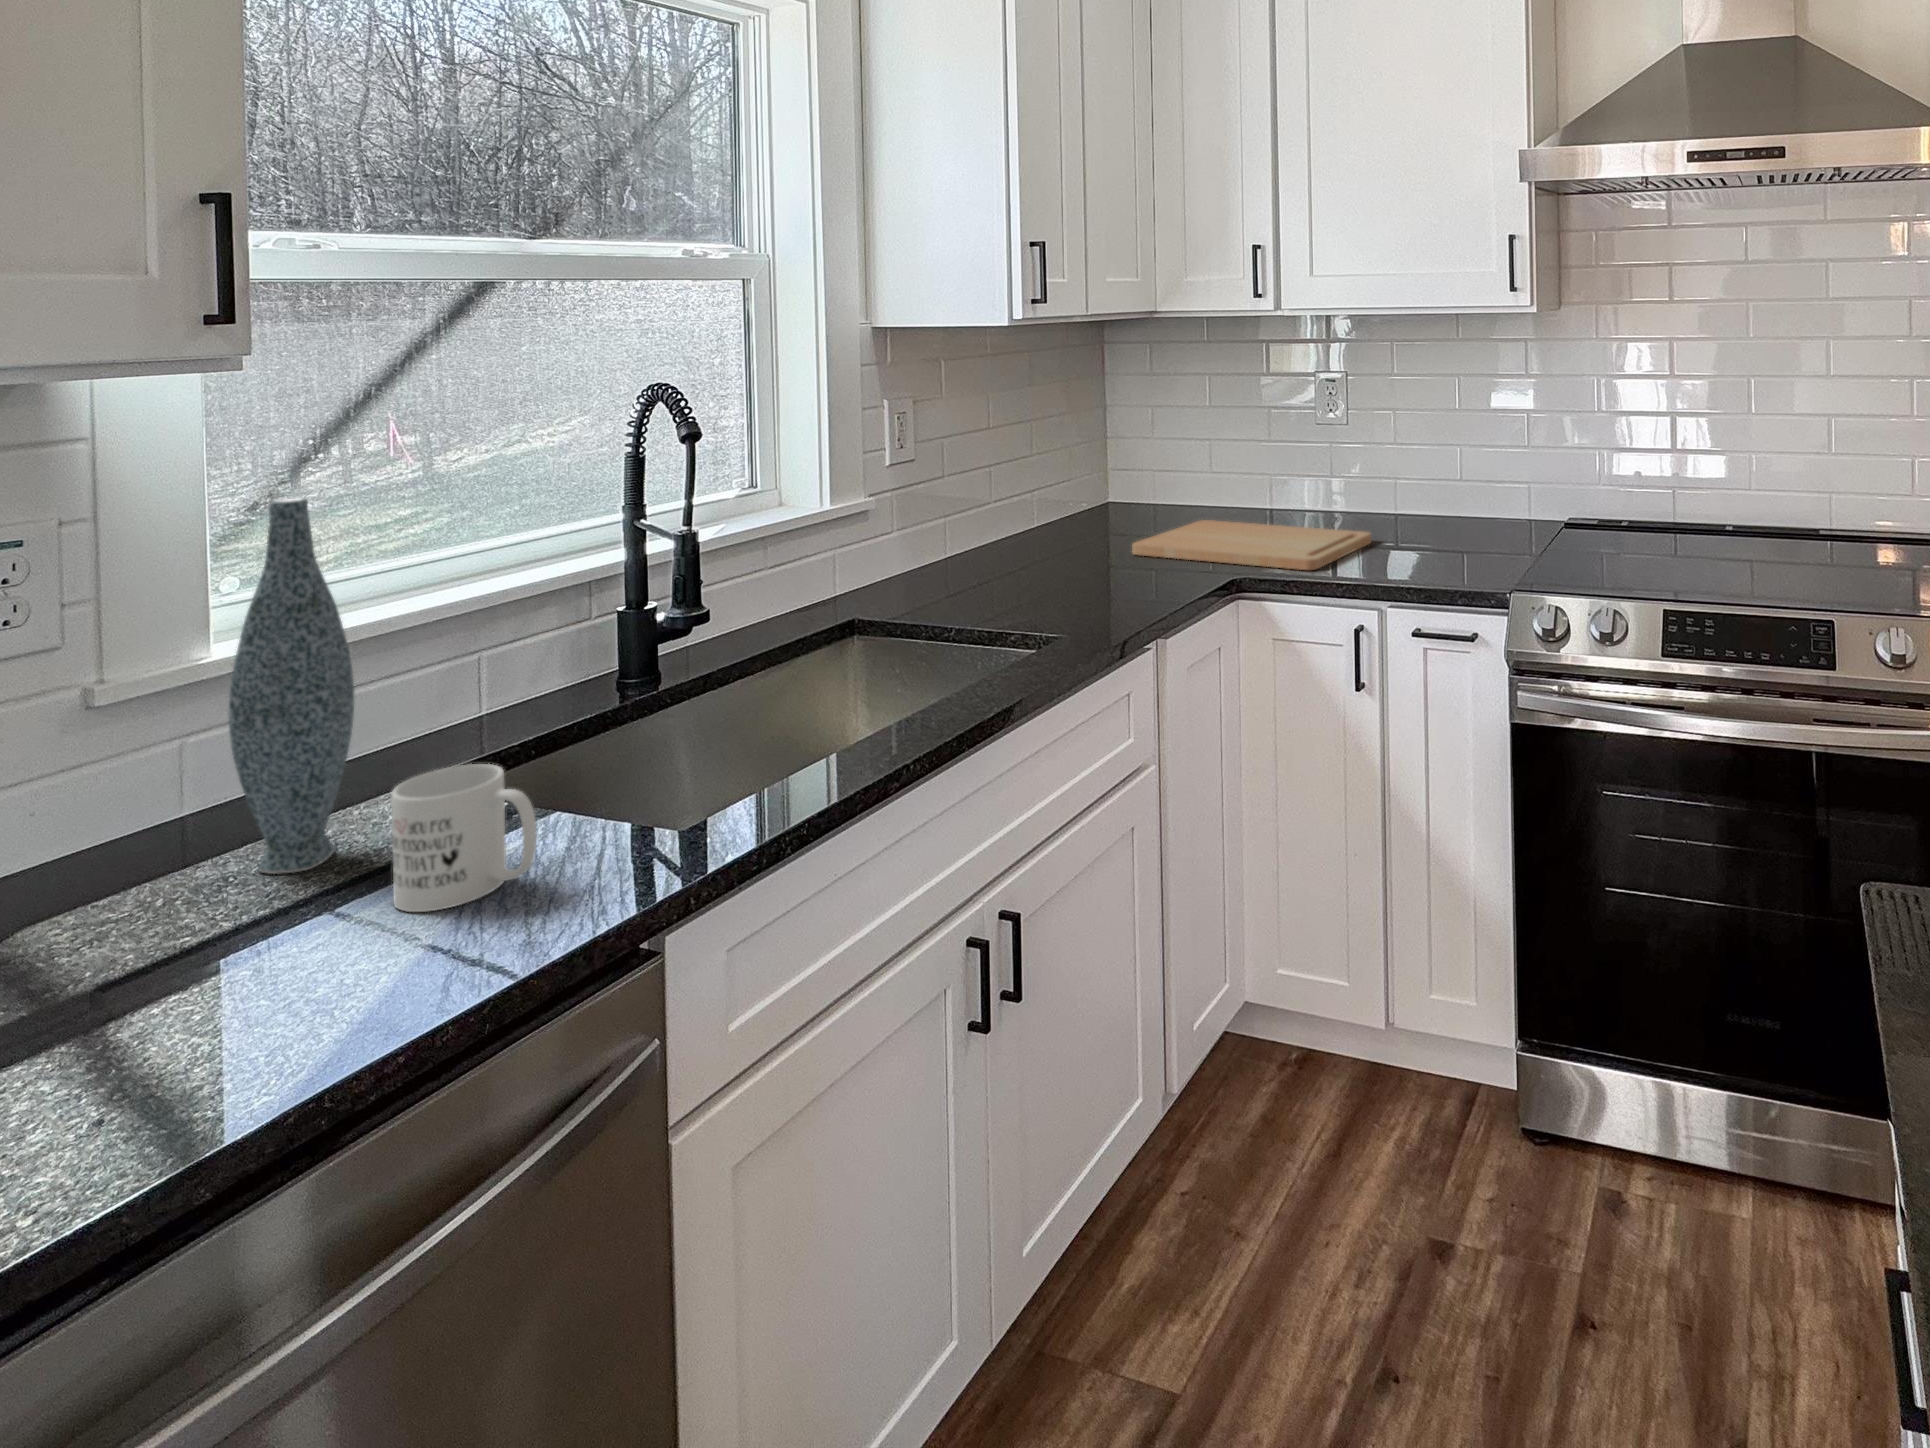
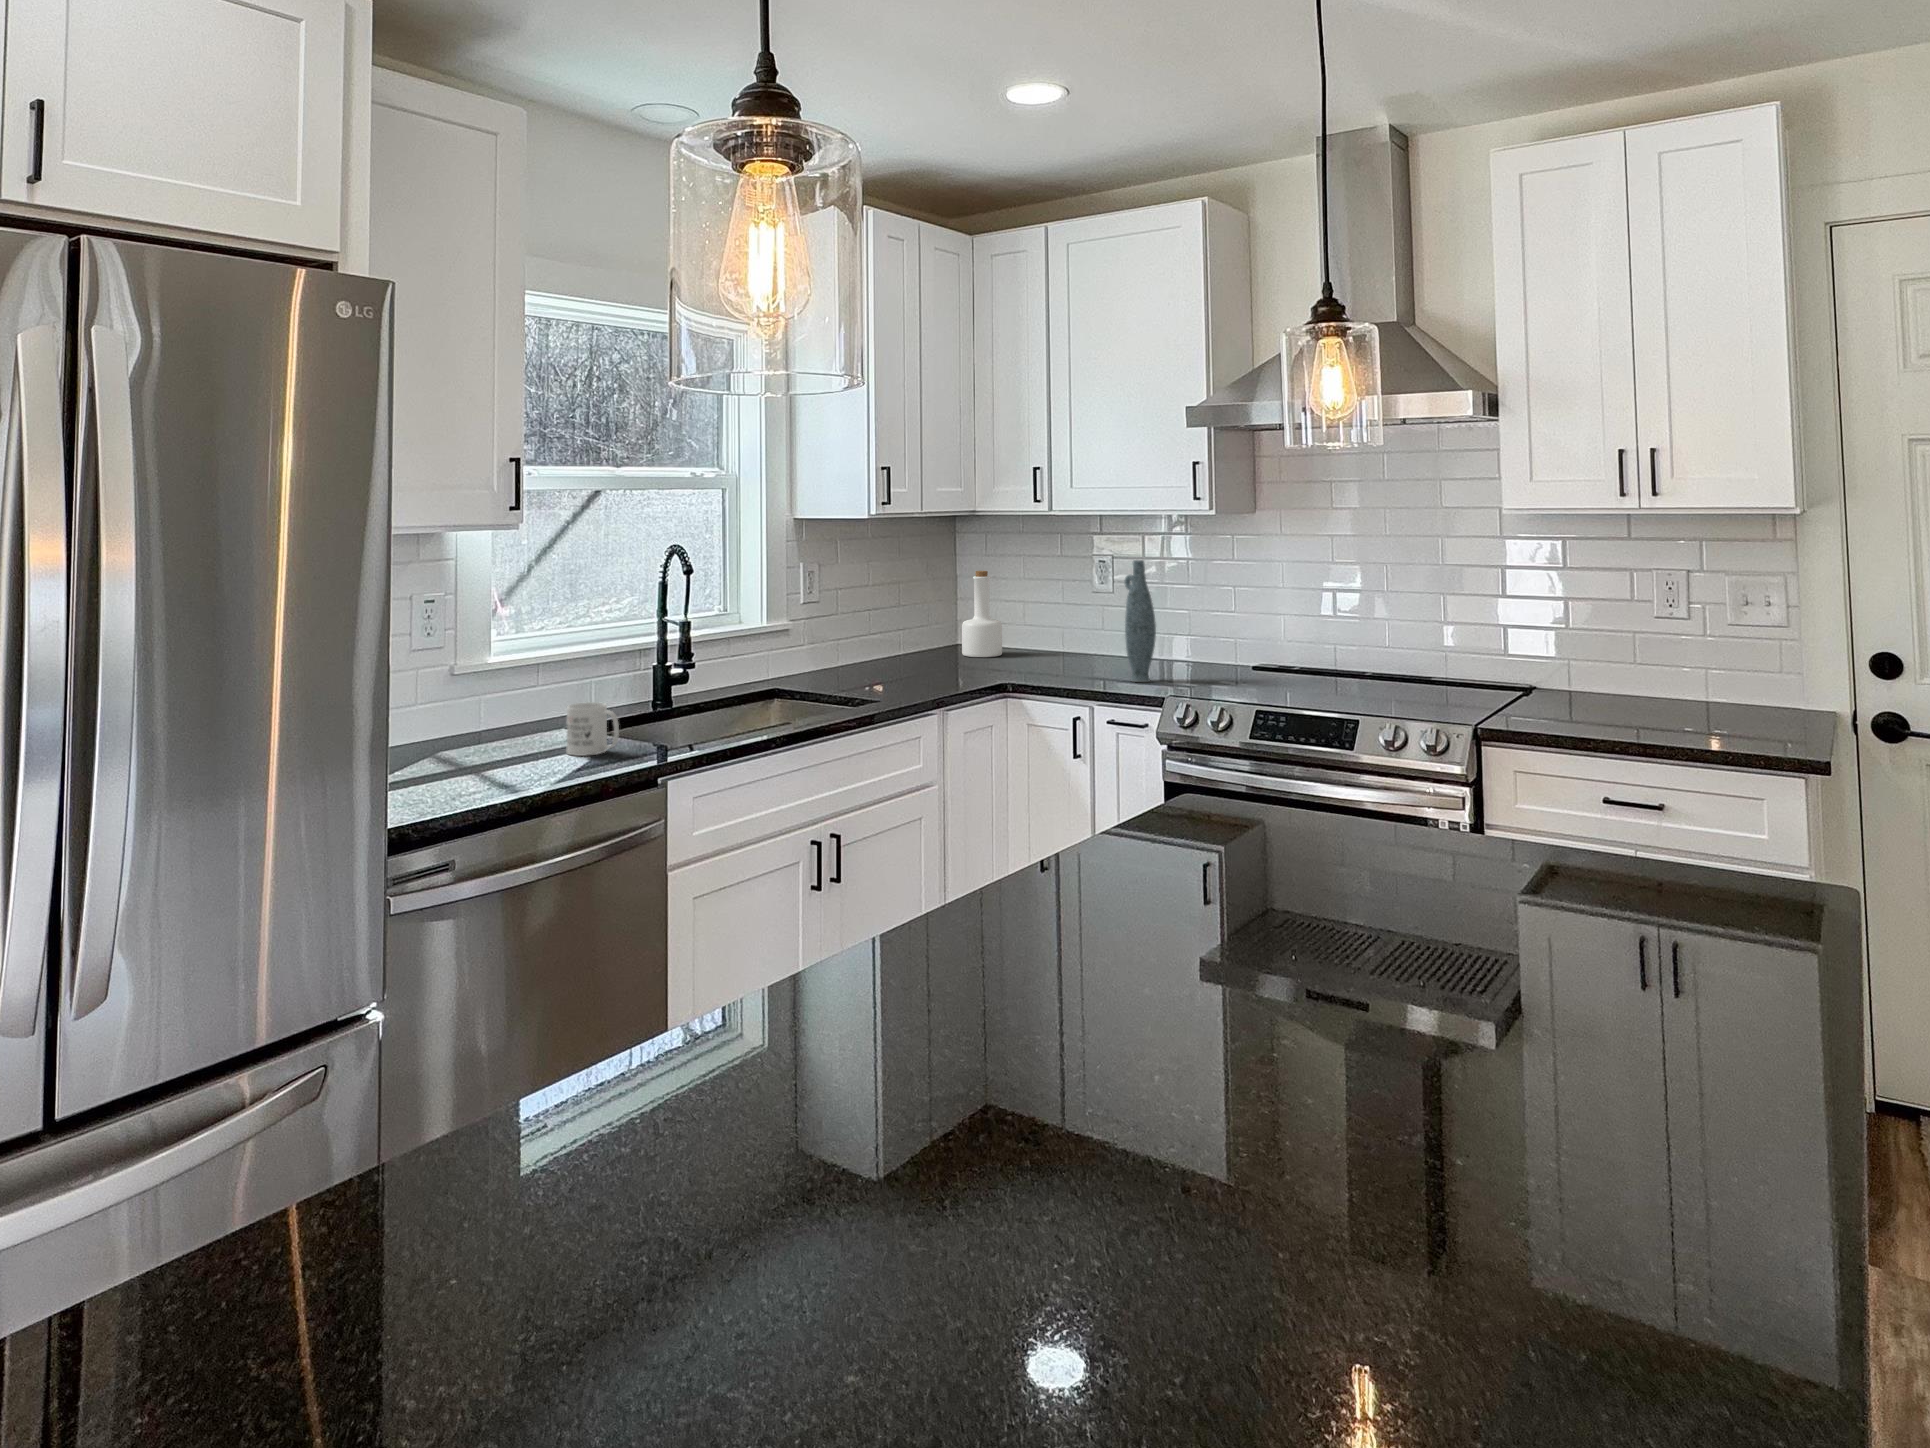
bottle: none [1124,400,1184,527] -> present [962,571,1002,657]
vase: present [229,498,354,874] -> present [1125,560,1156,682]
cutting board: present [1132,520,1371,570] -> none [953,653,1113,682]

